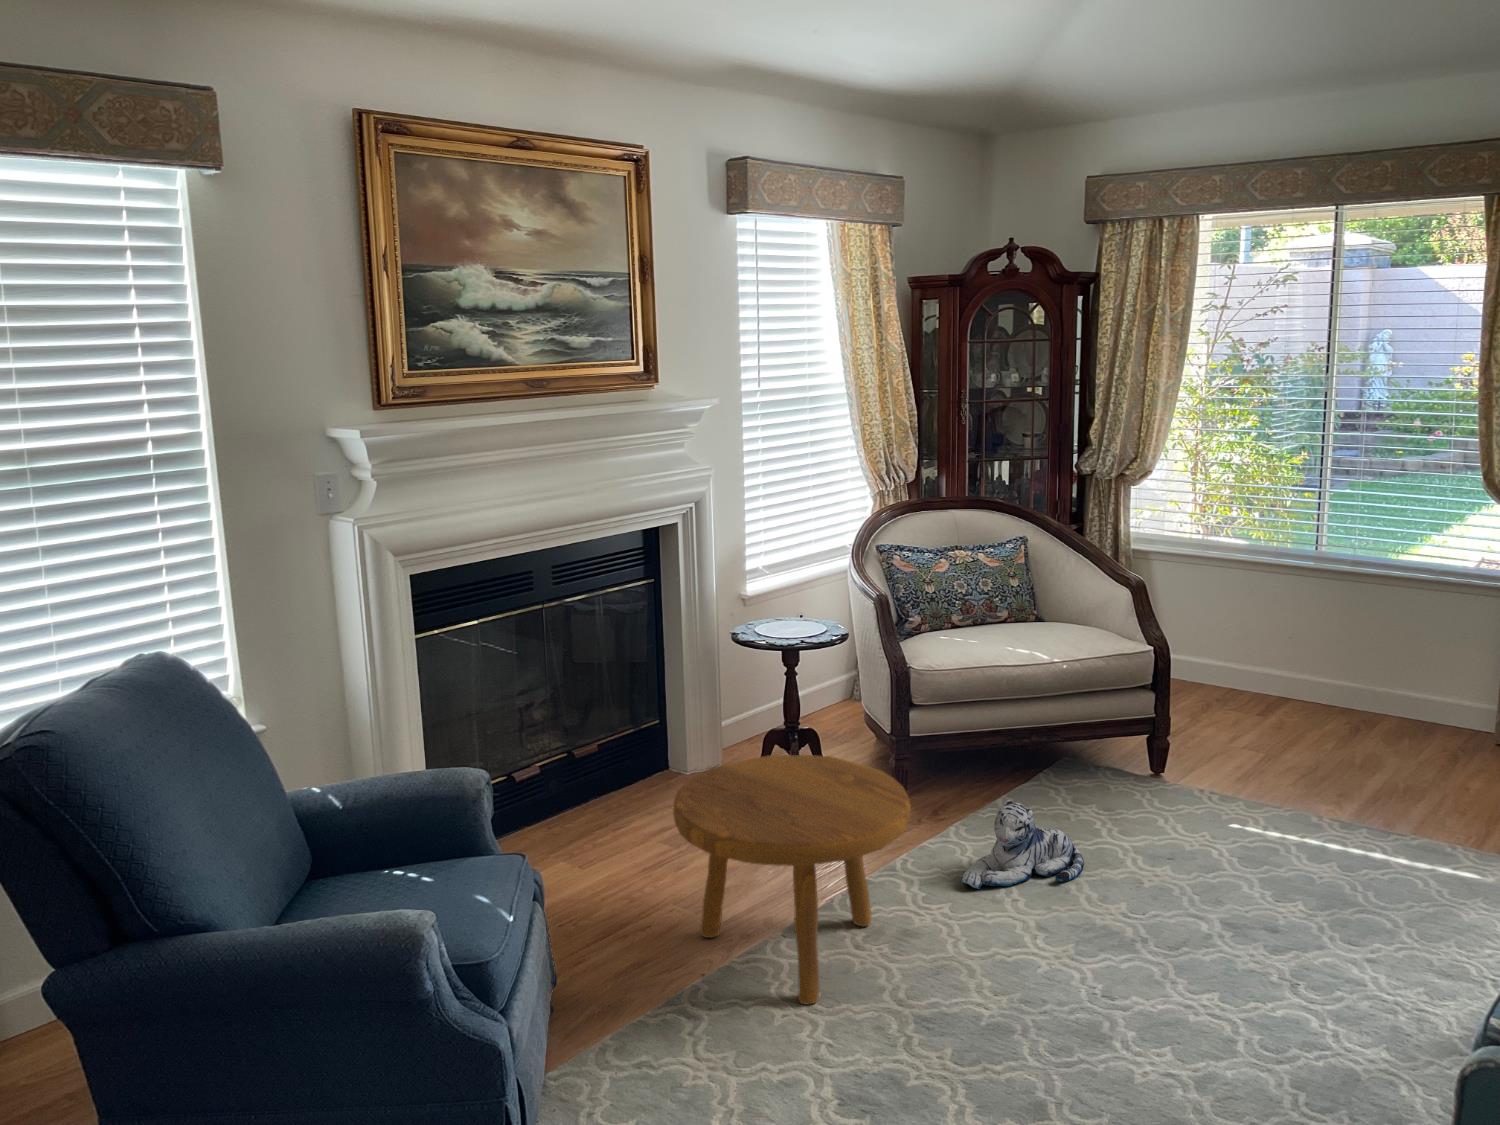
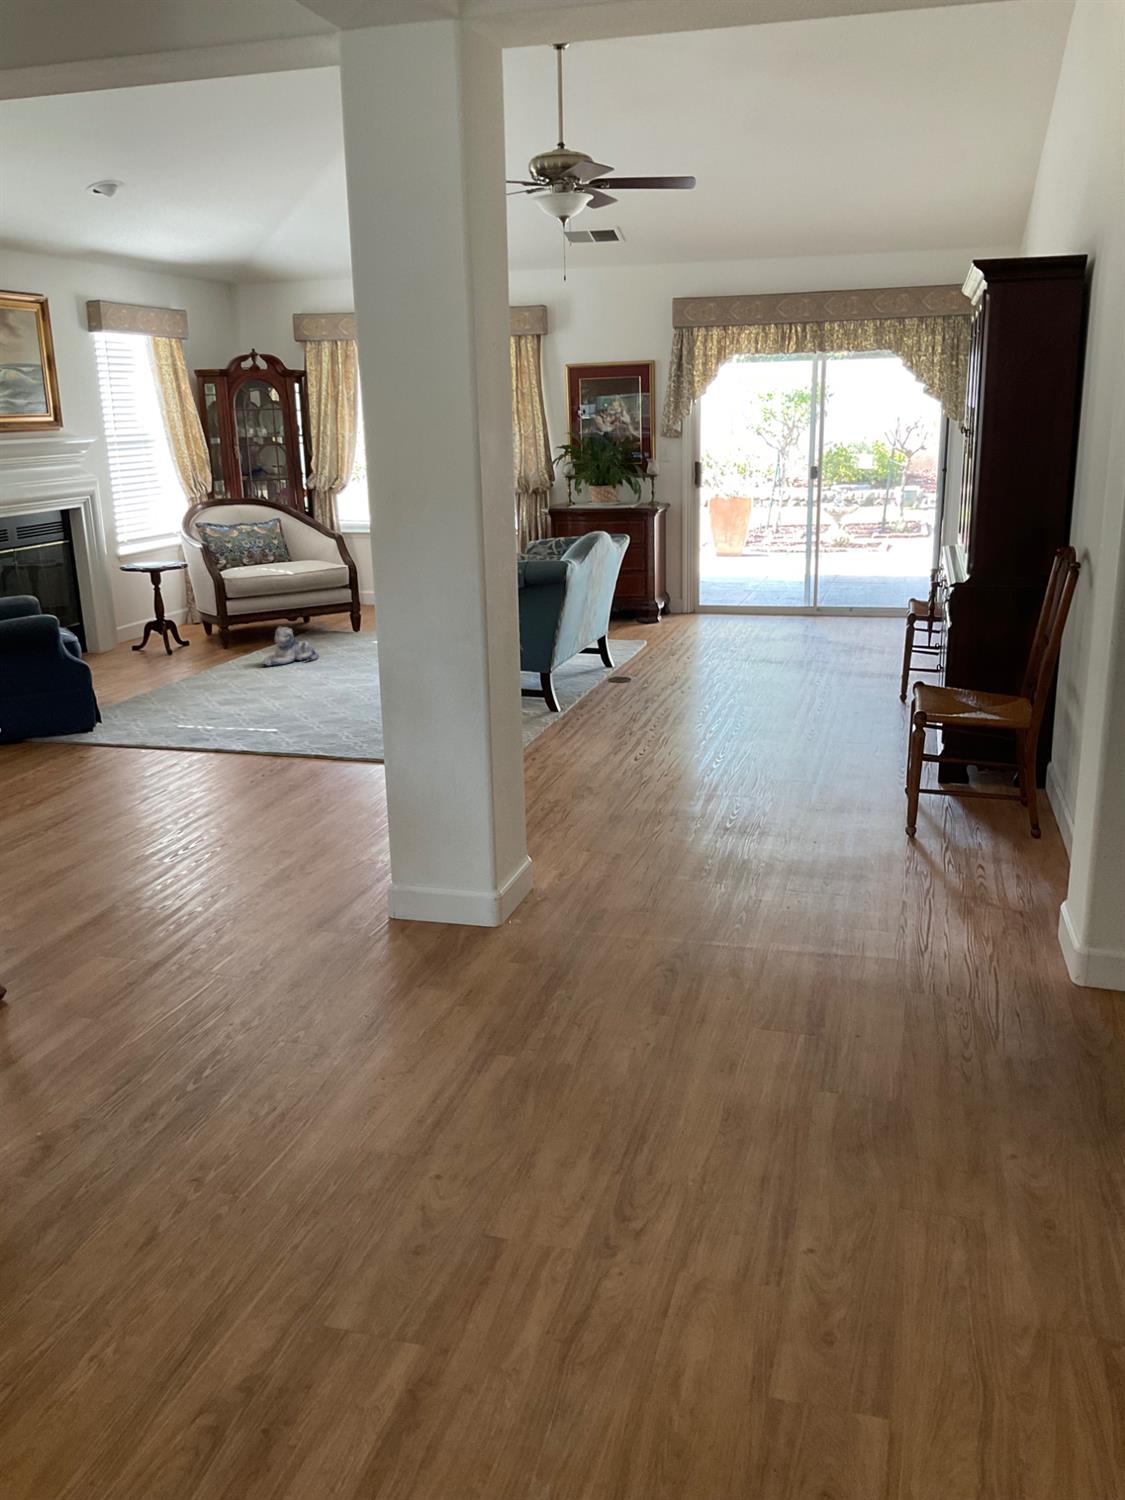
footstool: present [673,755,911,1004] -> none [122,603,235,697]

